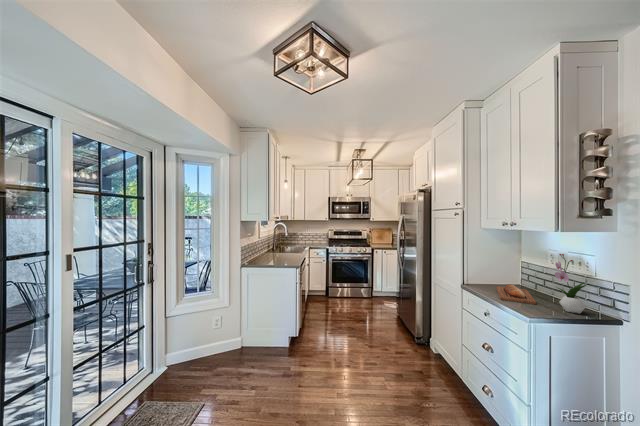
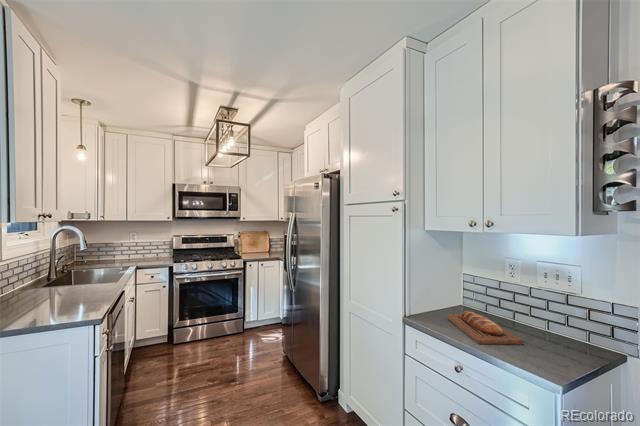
flower arrangement: present [555,254,586,314] -> none [545,266,595,354]

